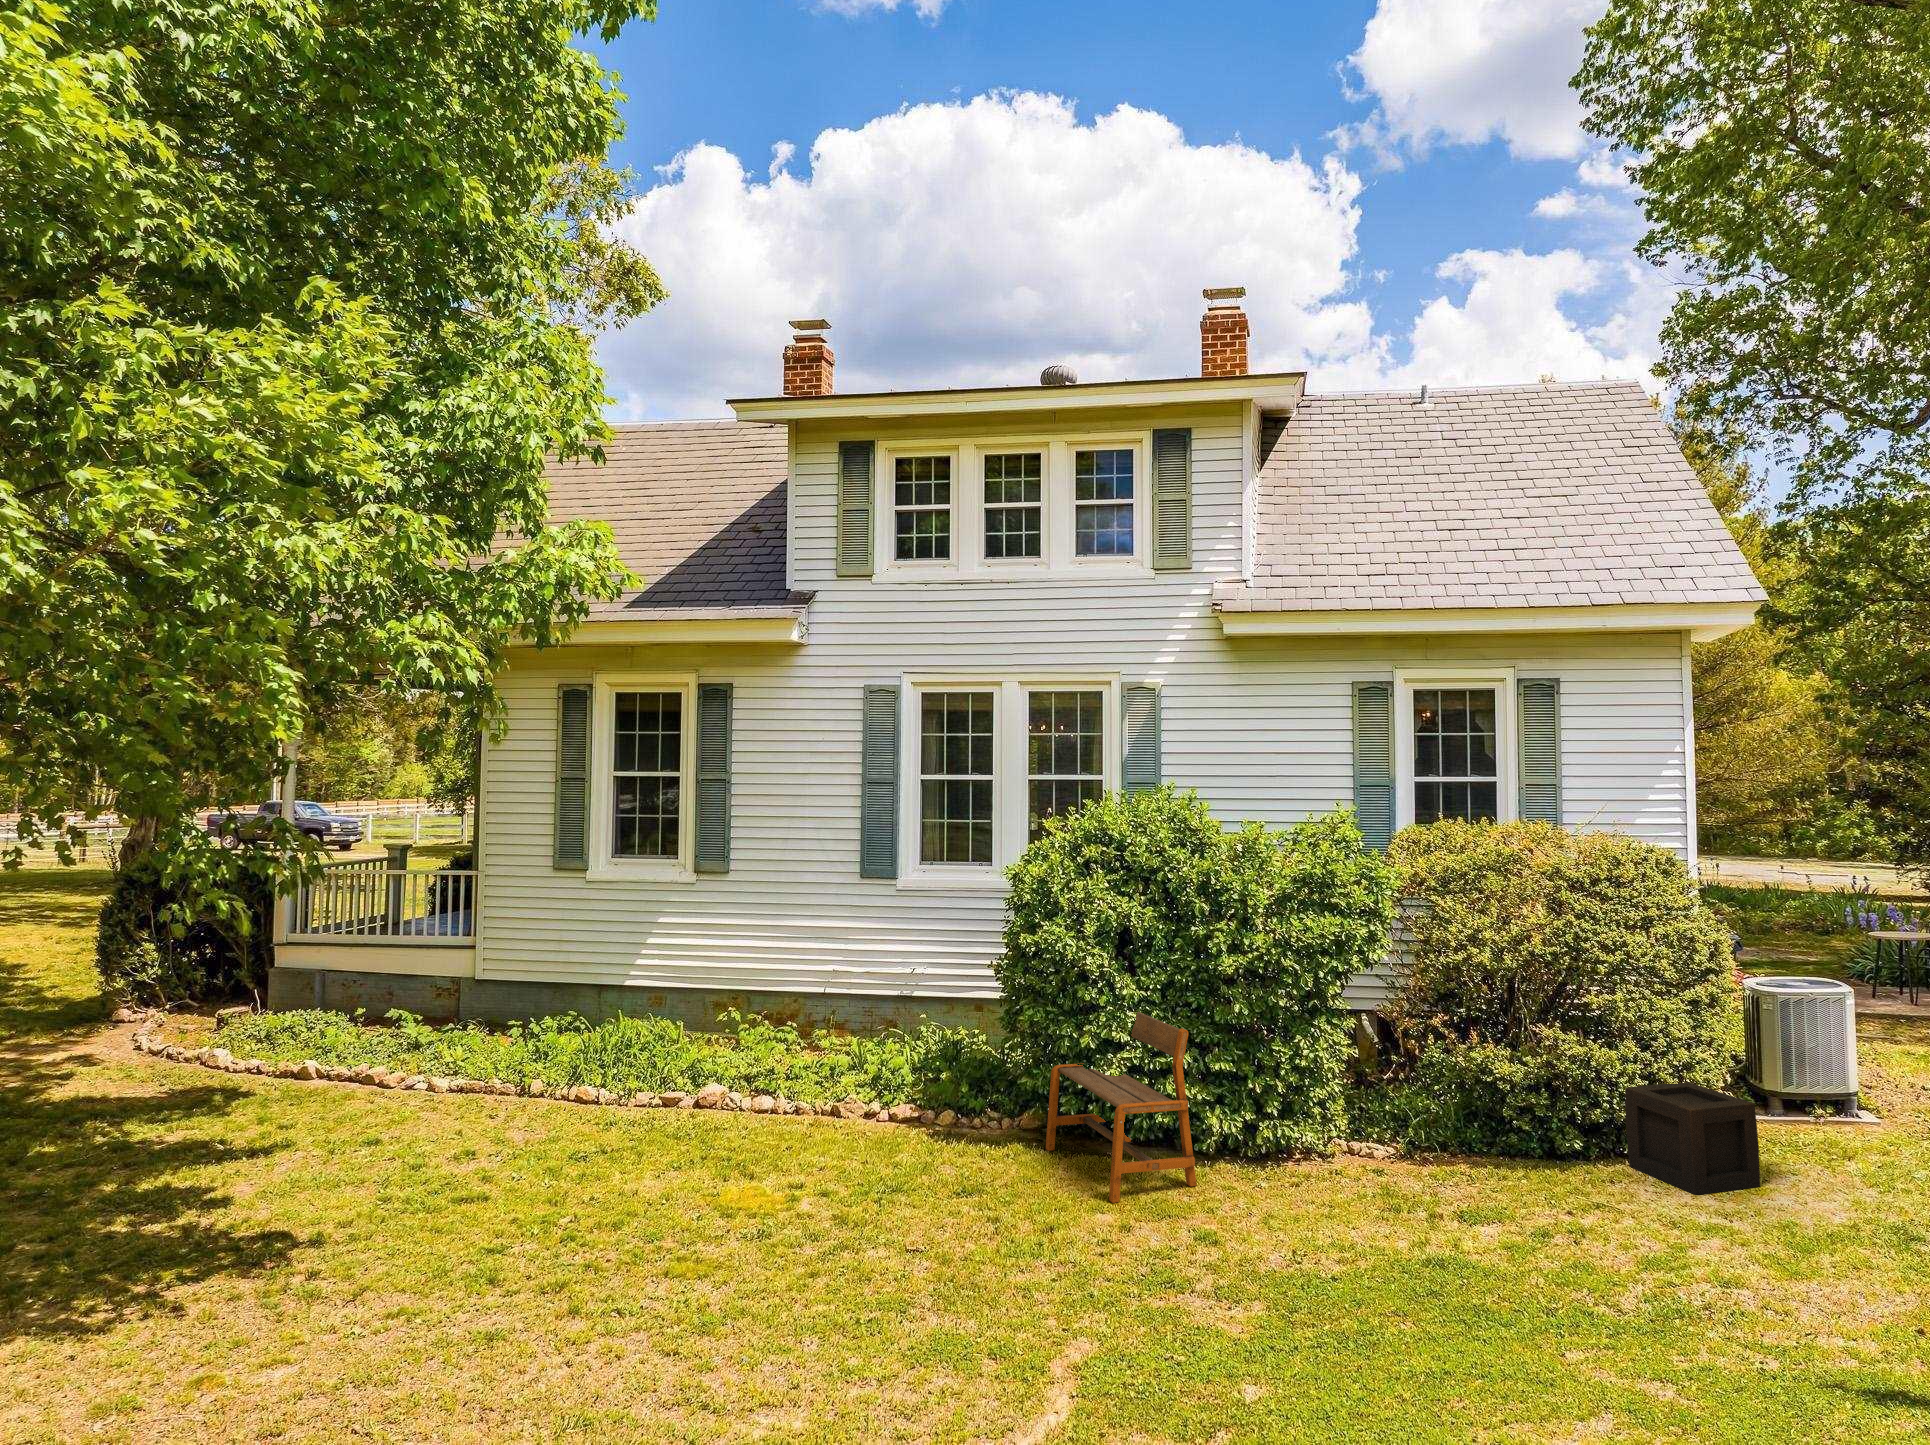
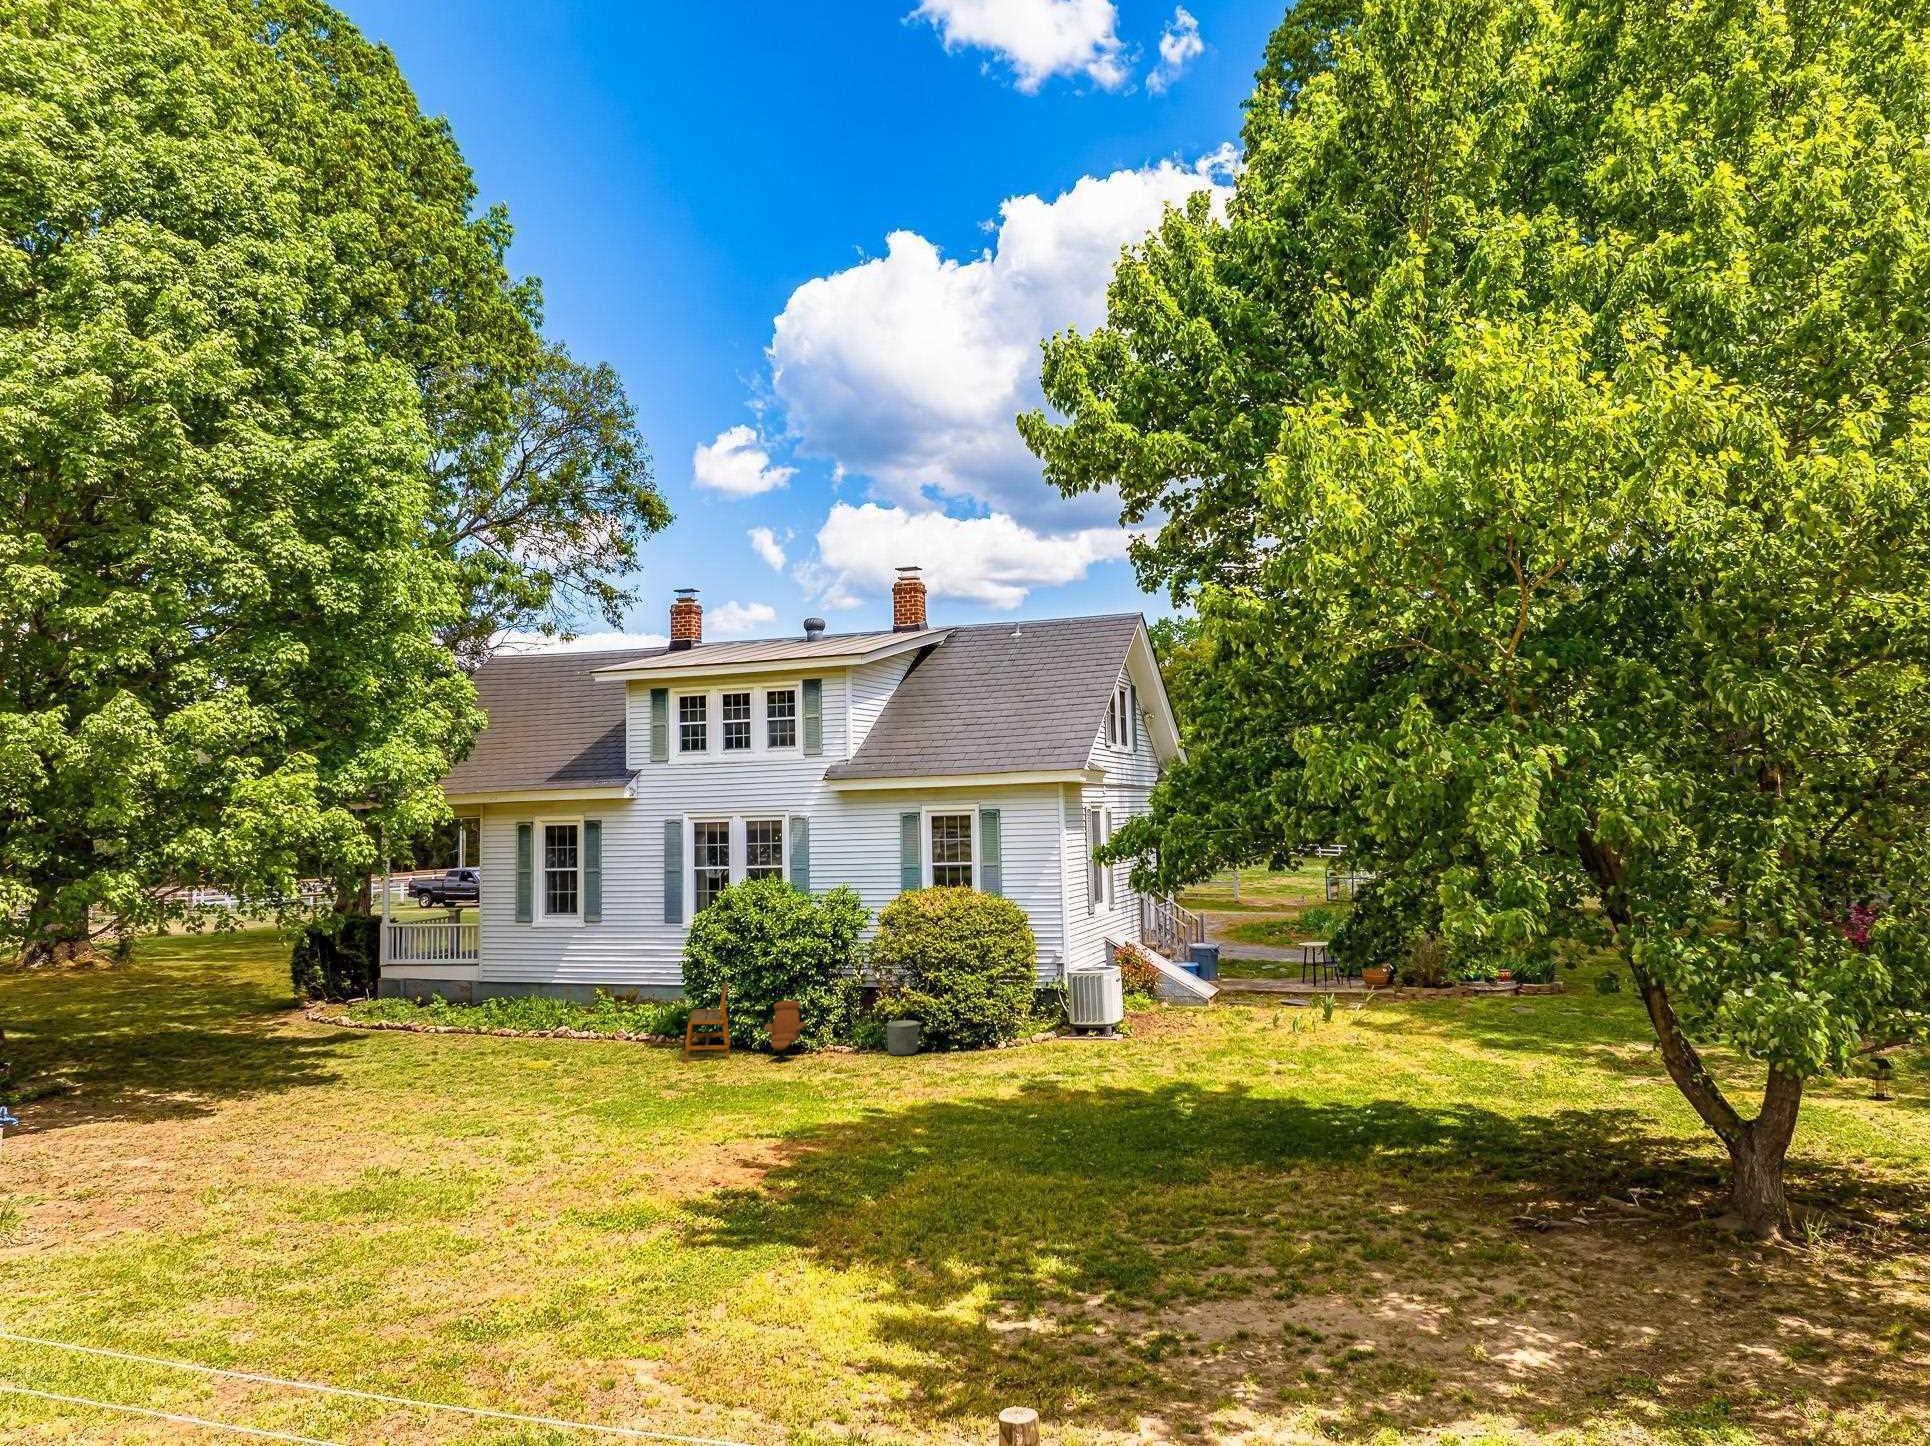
lounge chair: none [1254,1050,1367,1211] -> present [764,1000,806,1064]
wooden crate: present [1625,1082,1760,1195] -> none [934,1013,974,1060]
planter: none [1527,1096,1605,1180] -> present [887,1021,919,1056]

